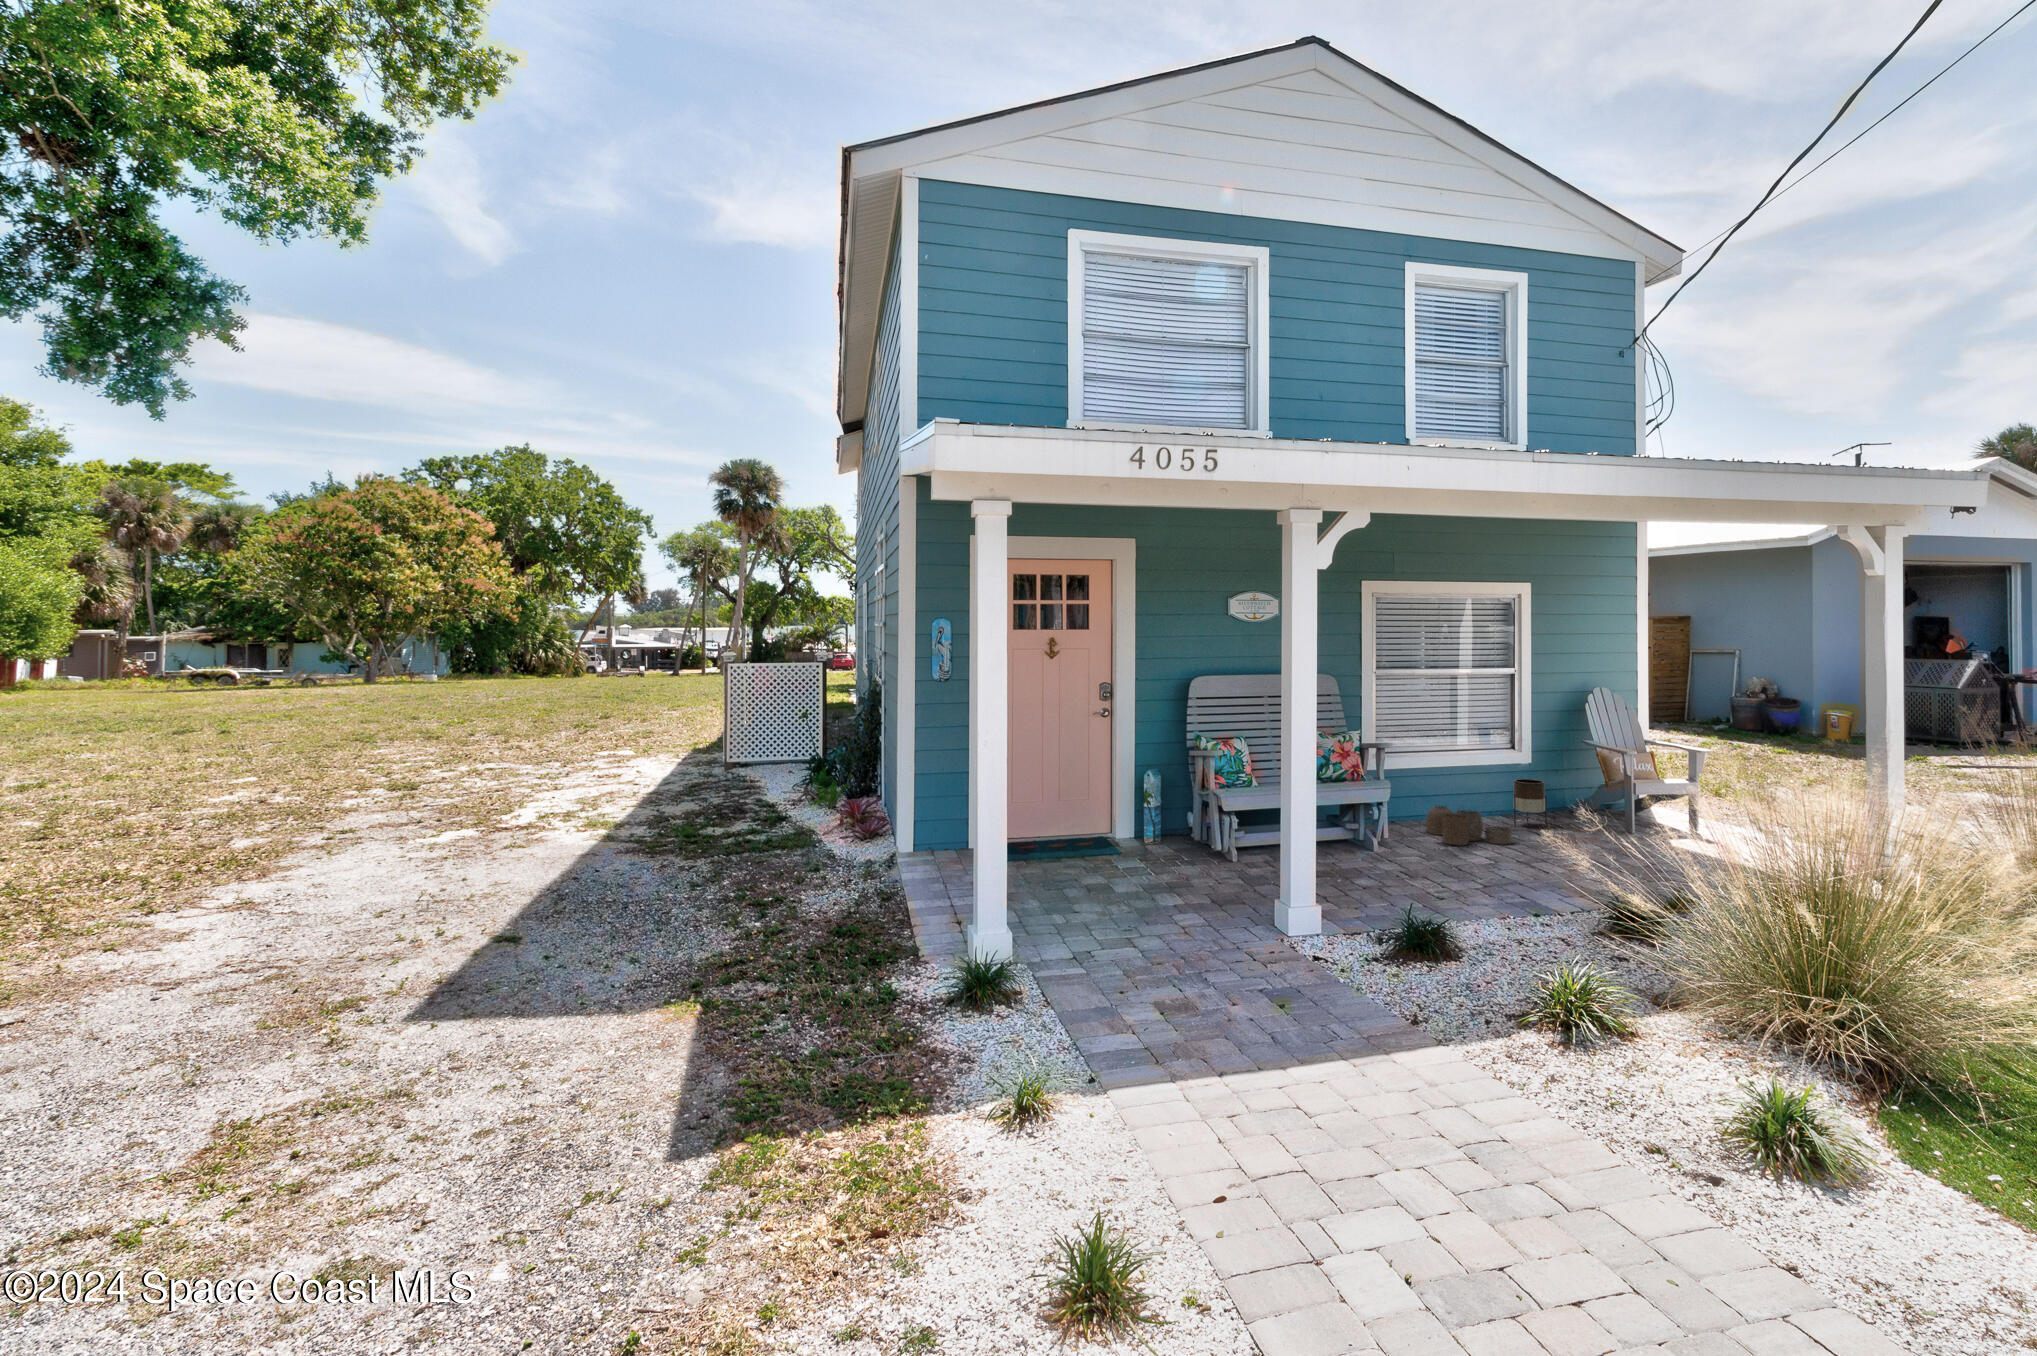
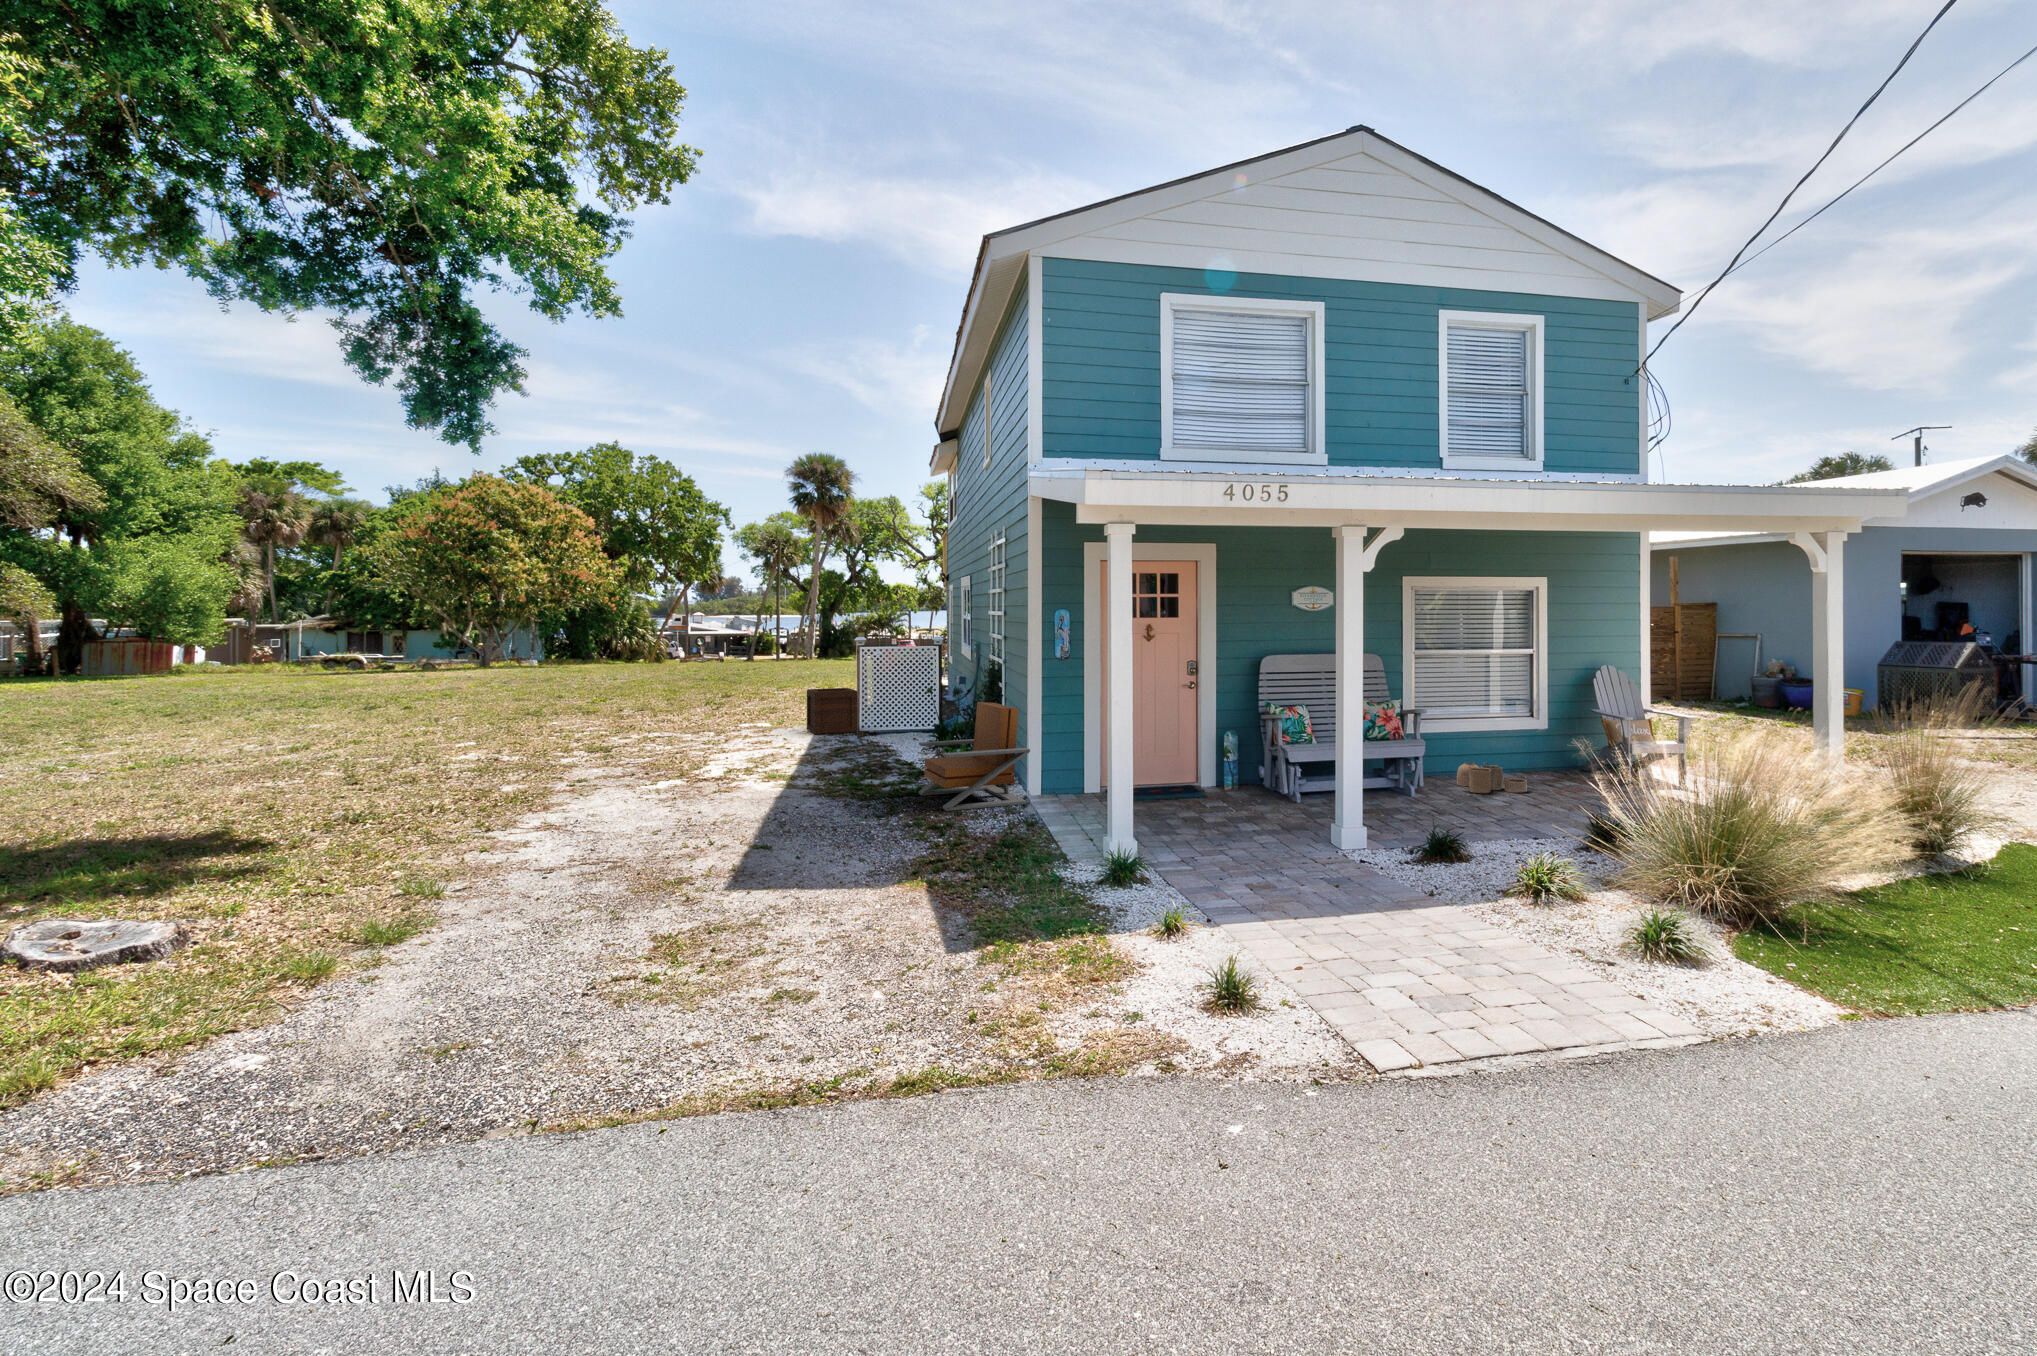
wooden crate: none [670,710,729,765] -> present [807,688,858,735]
lounge chair: none [758,734,895,878] -> present [919,702,1030,811]
planter: present [1514,779,1547,828] -> none [1532,742,1560,782]

